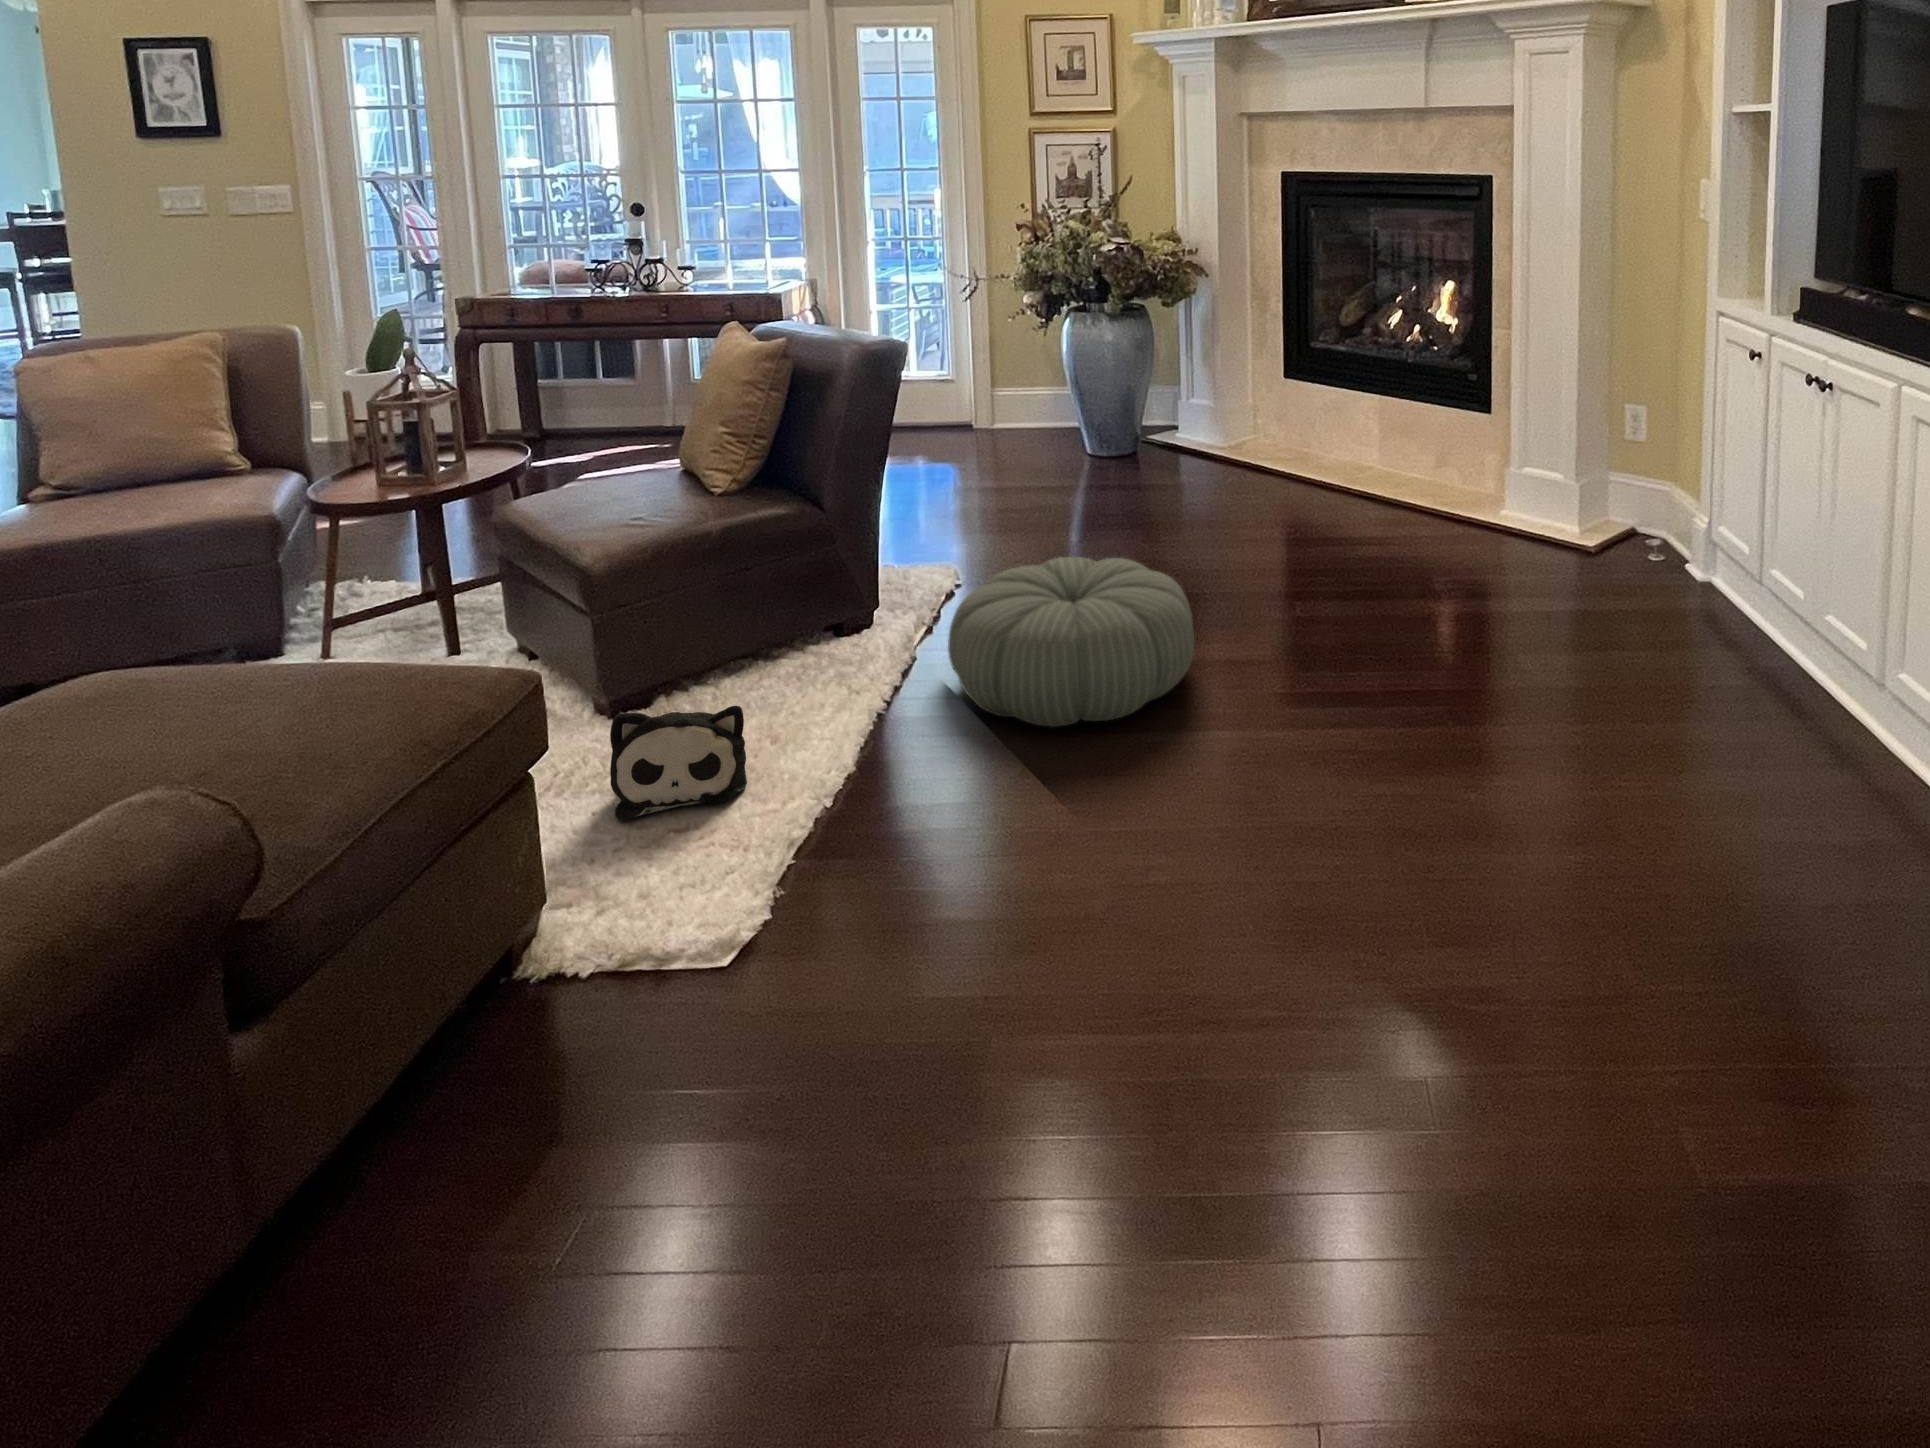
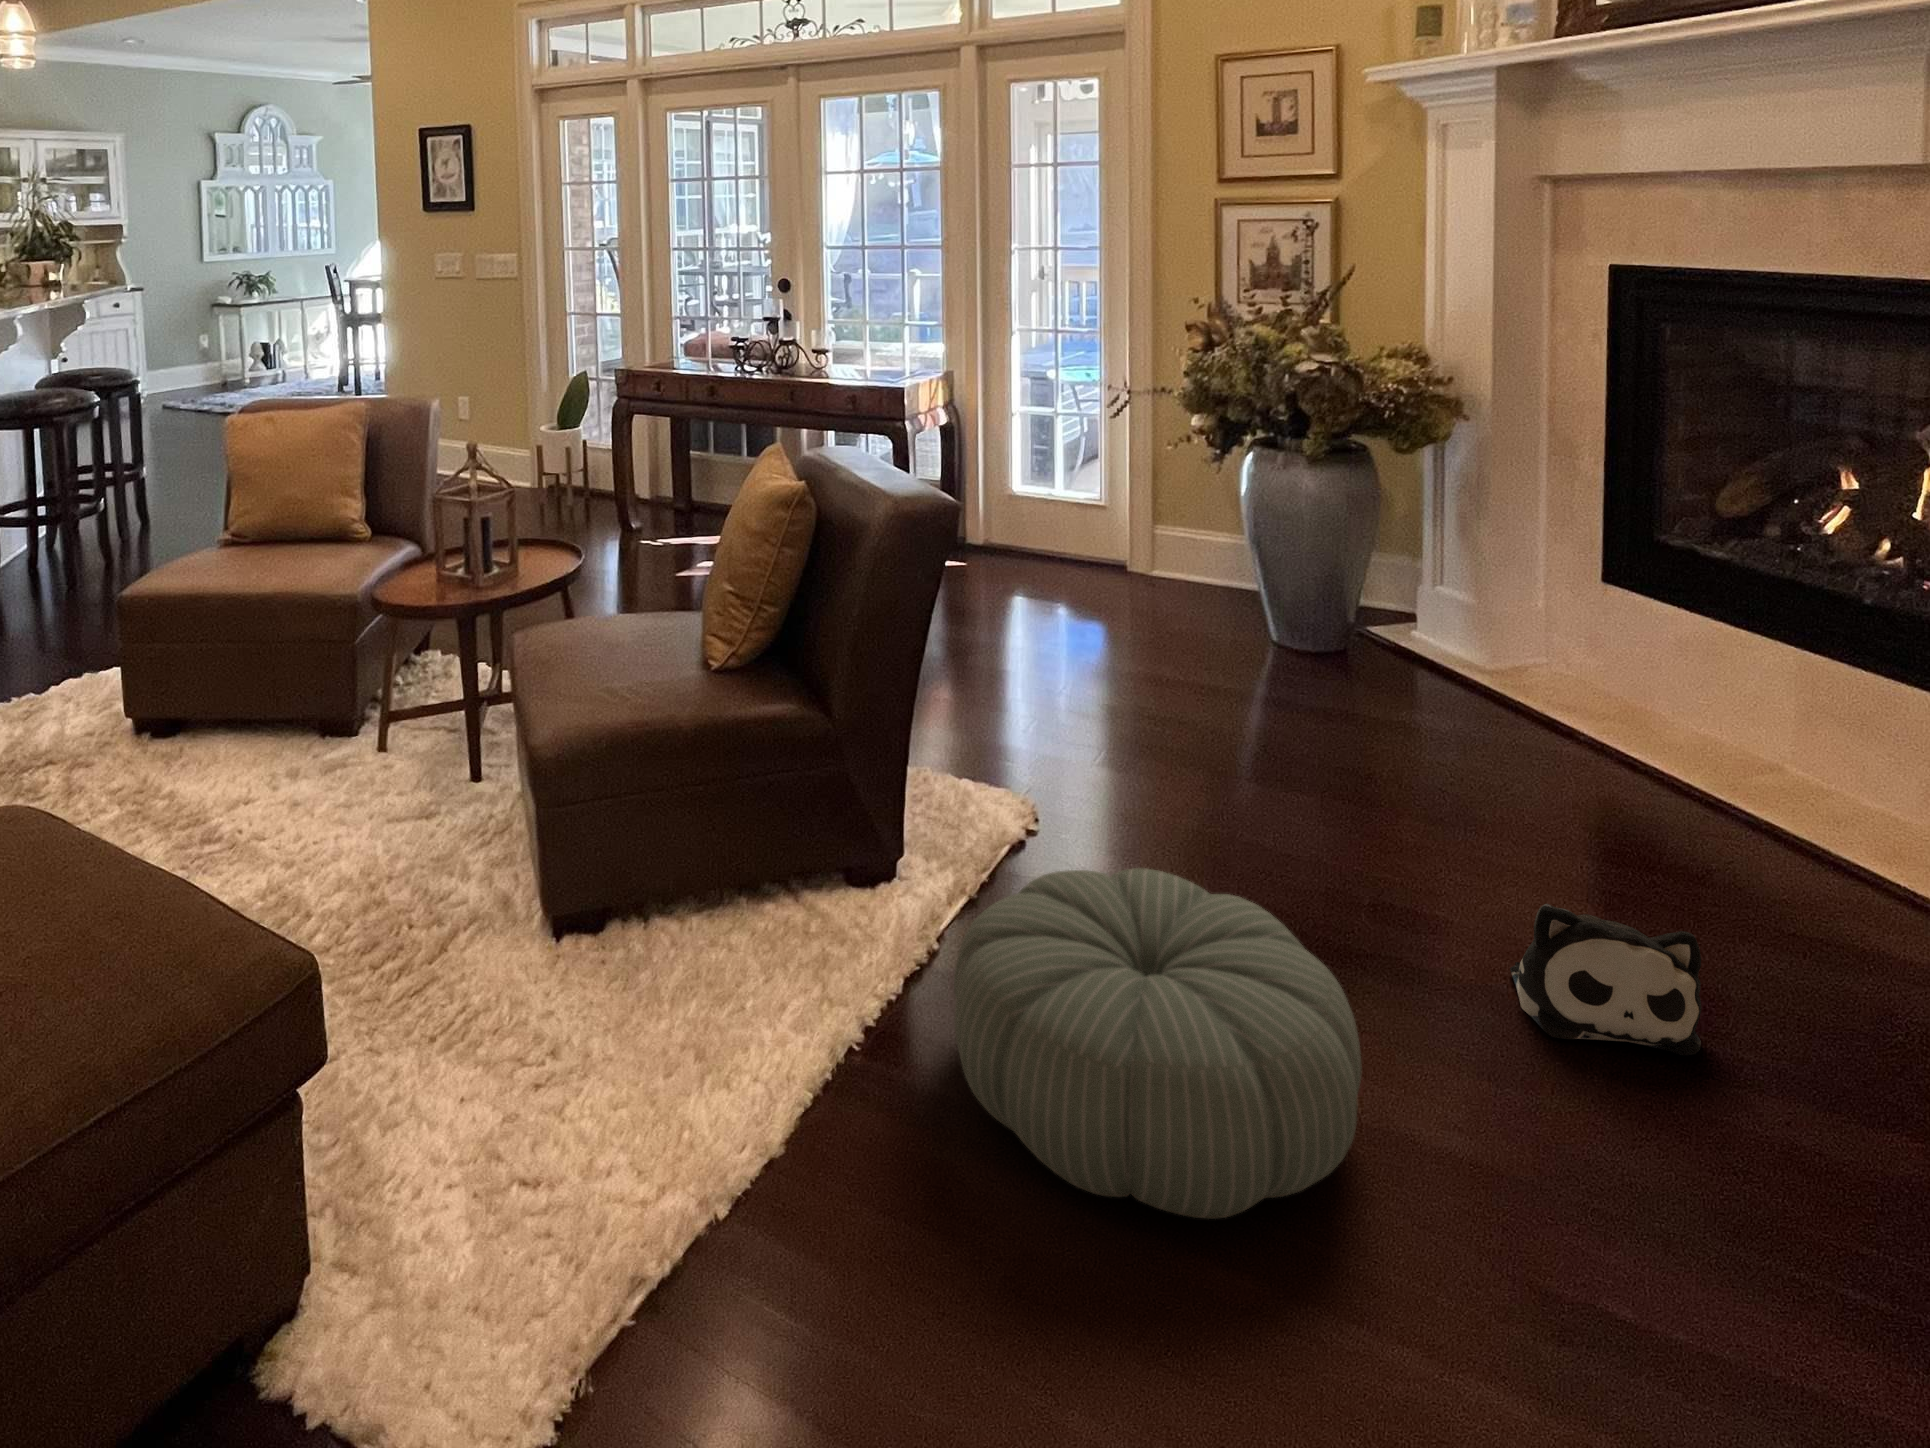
plush toy: present [610,706,747,820] -> present [1510,904,1702,1056]

